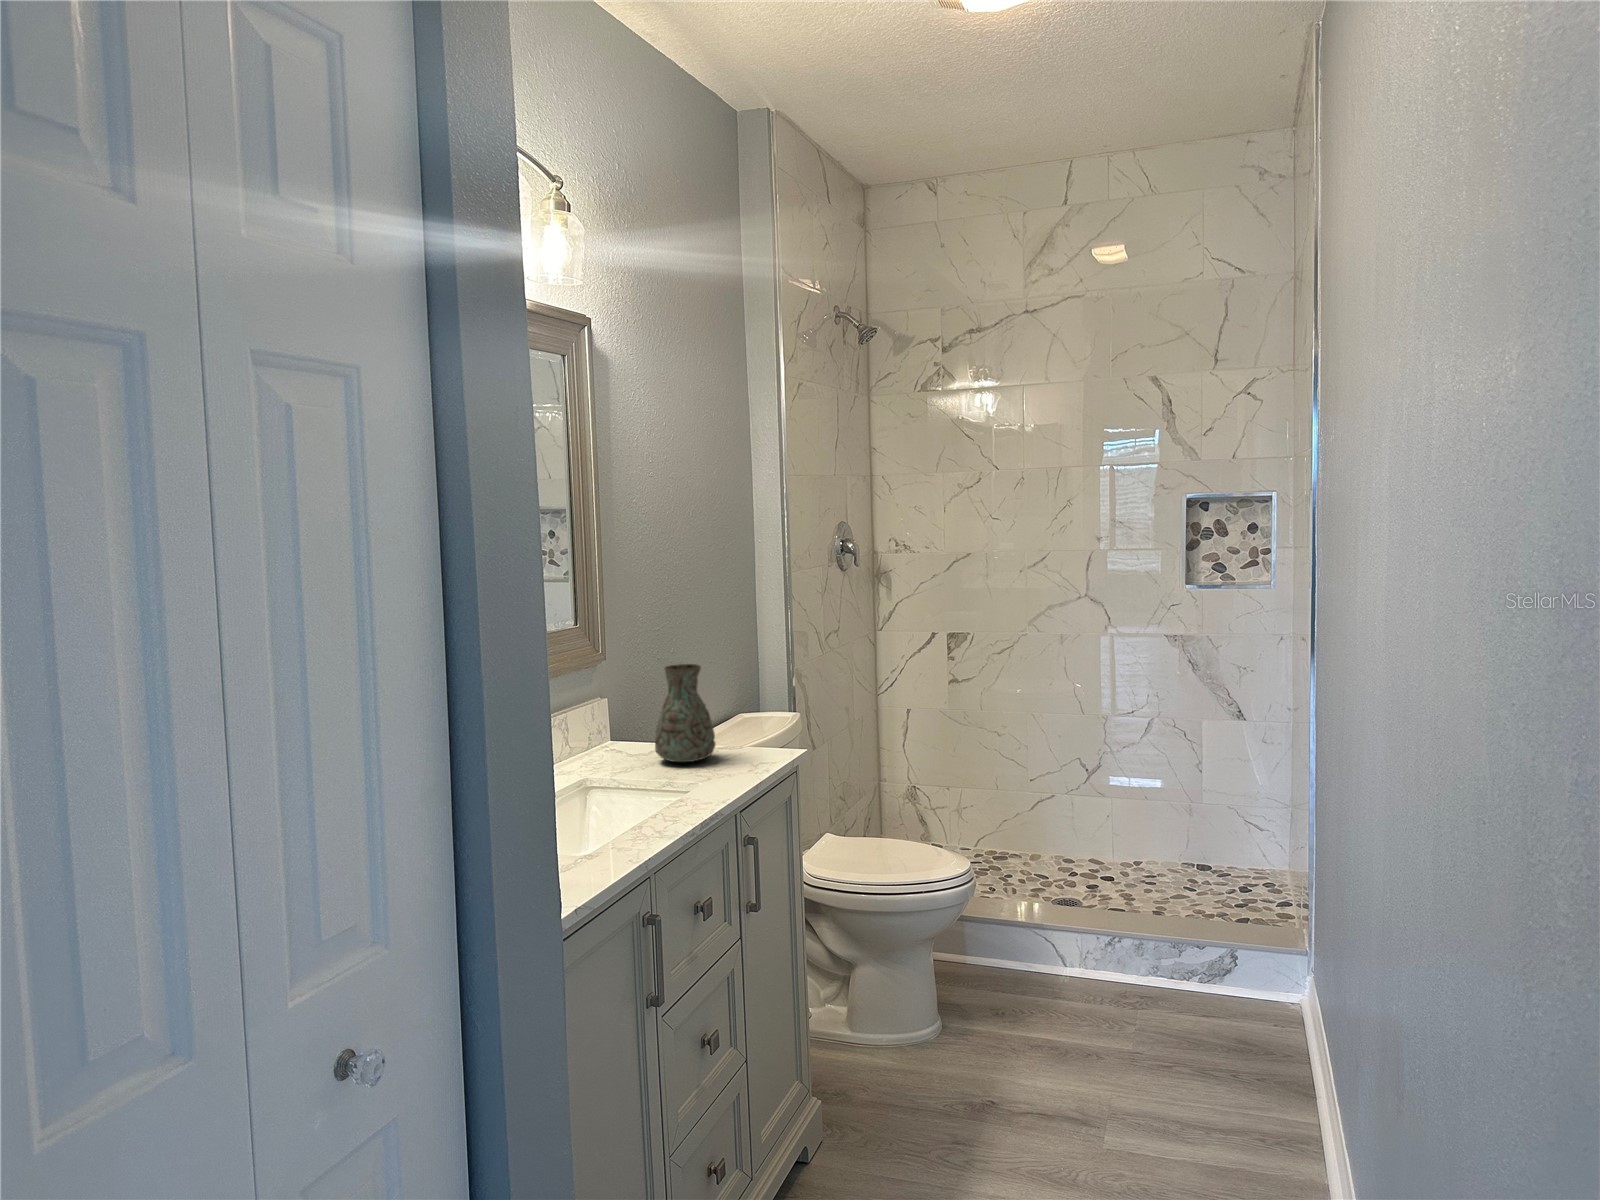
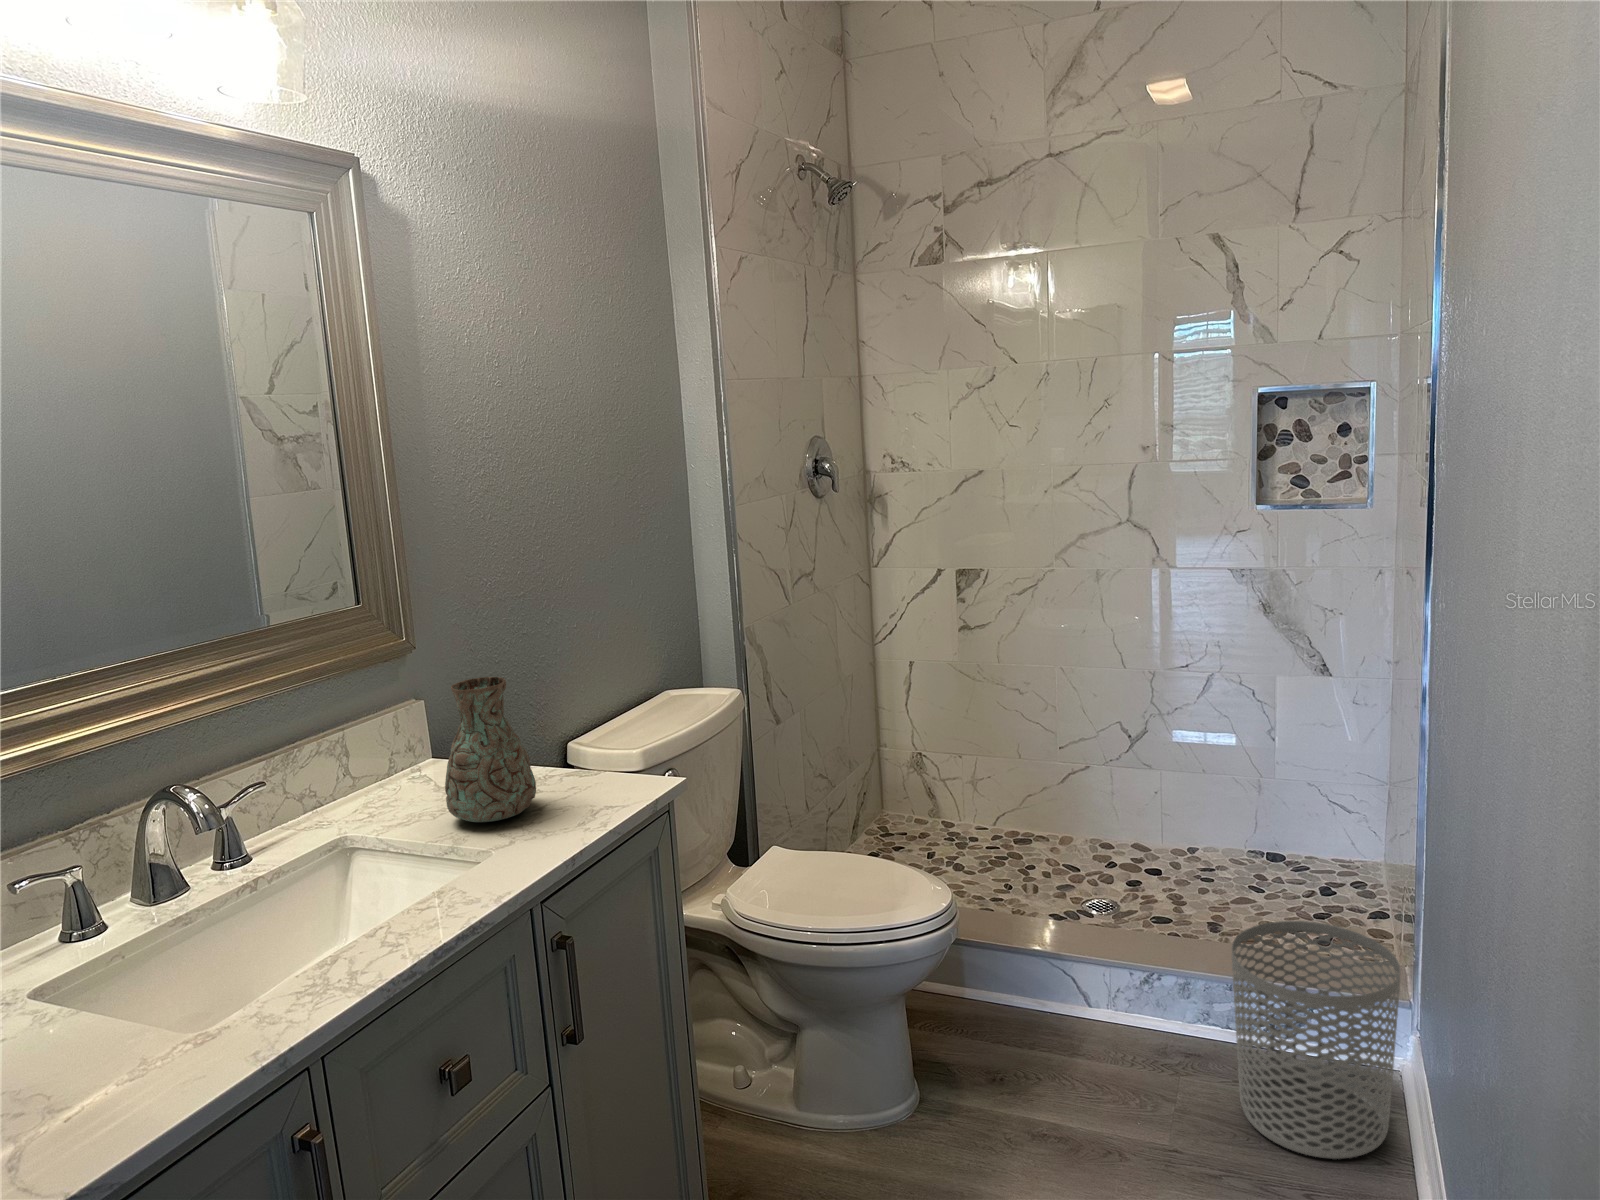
waste bin: none [1177,887,1298,1055] -> present [1232,921,1401,1159]

